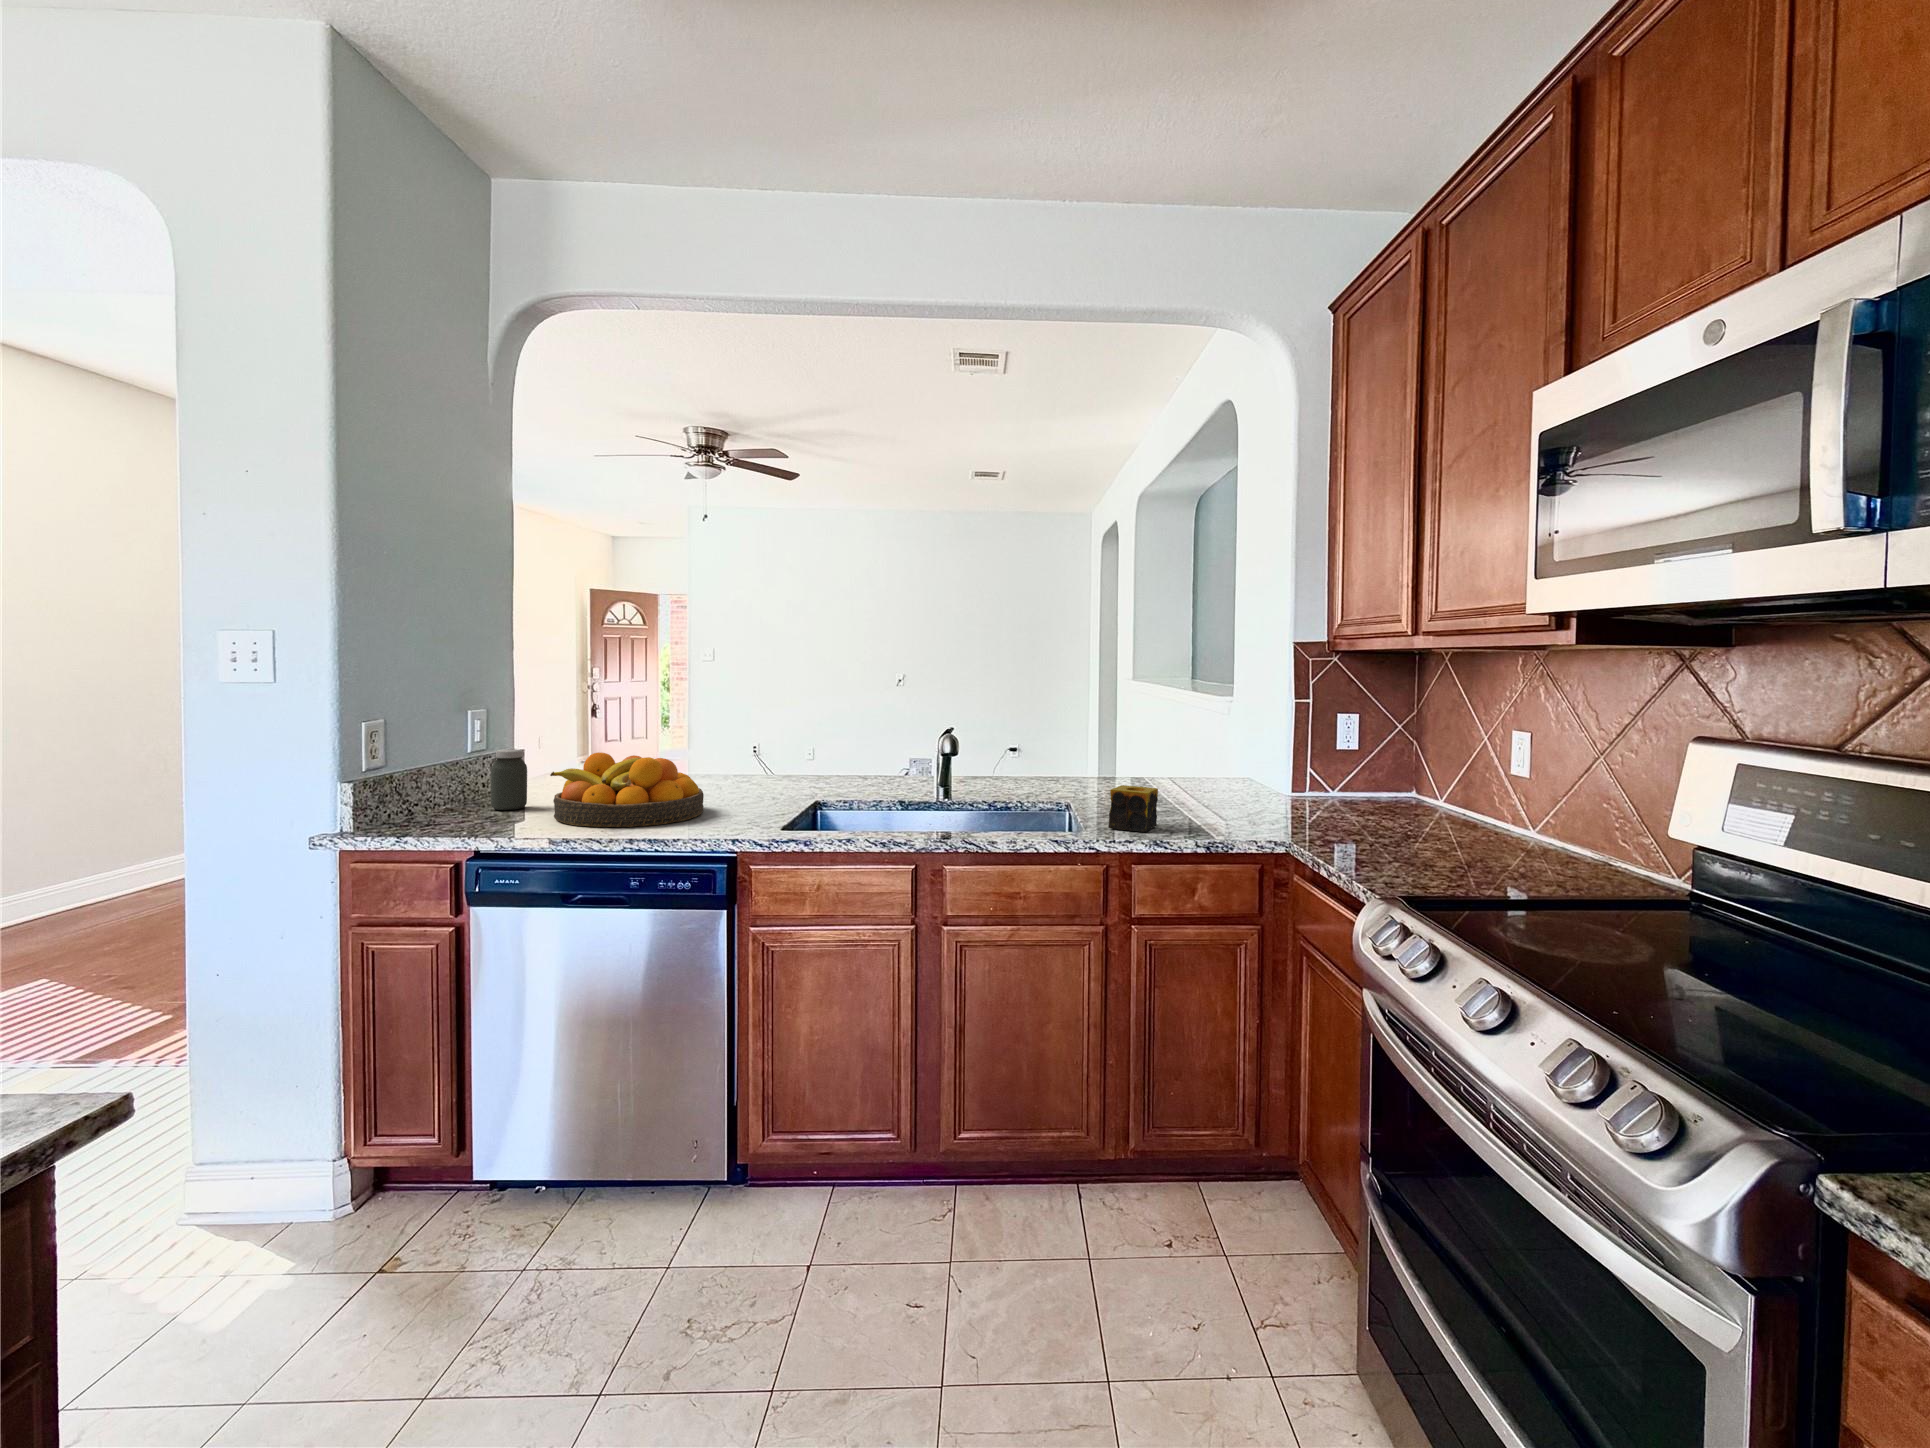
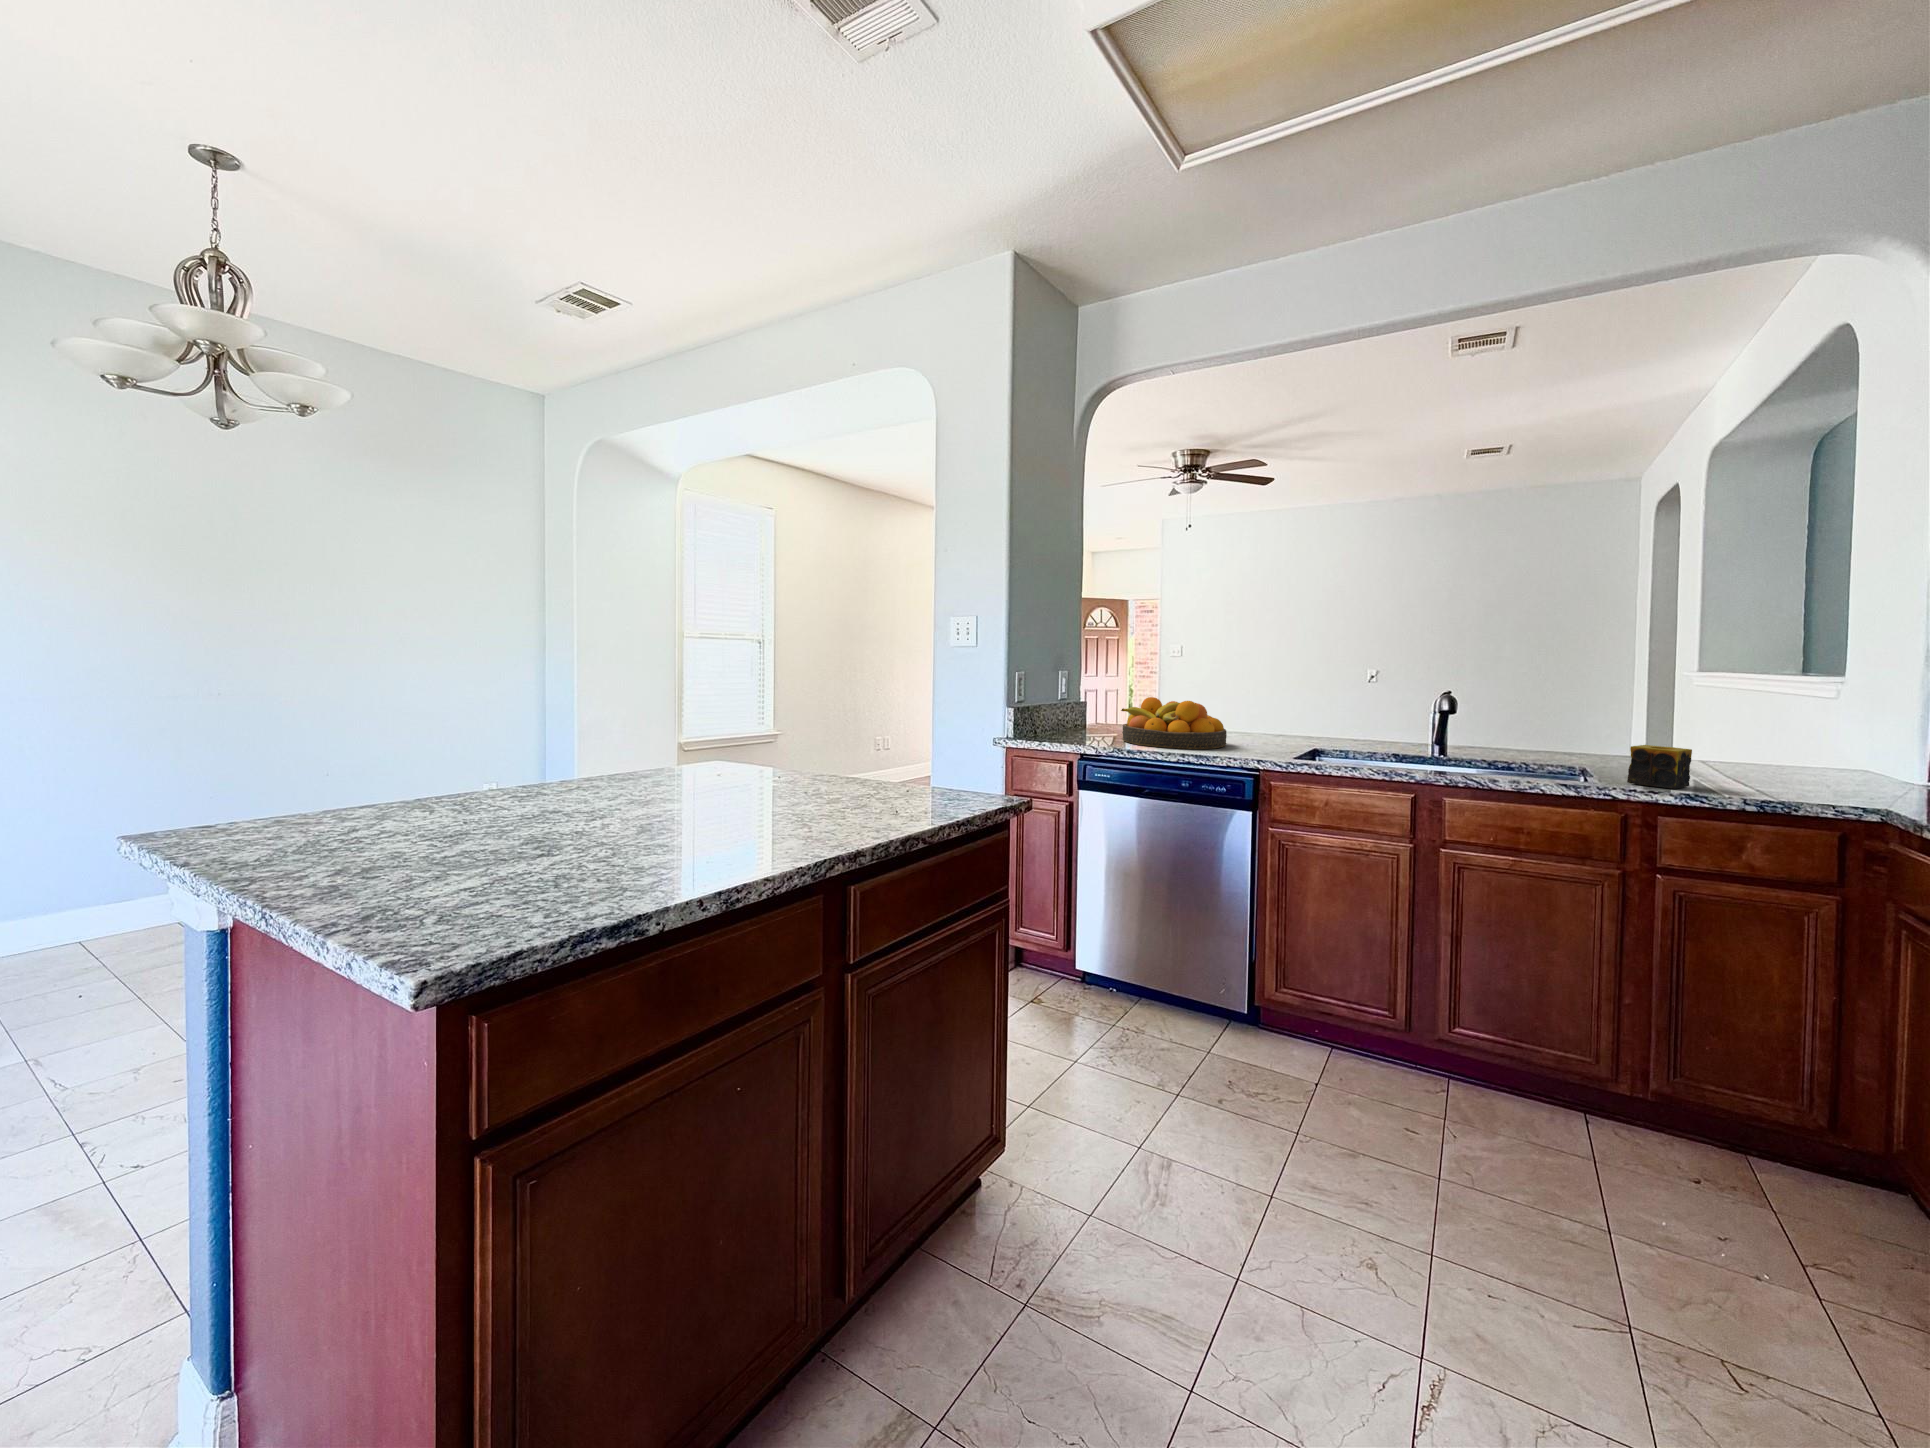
jar: present [491,749,527,810] -> none [1077,694,1100,735]

